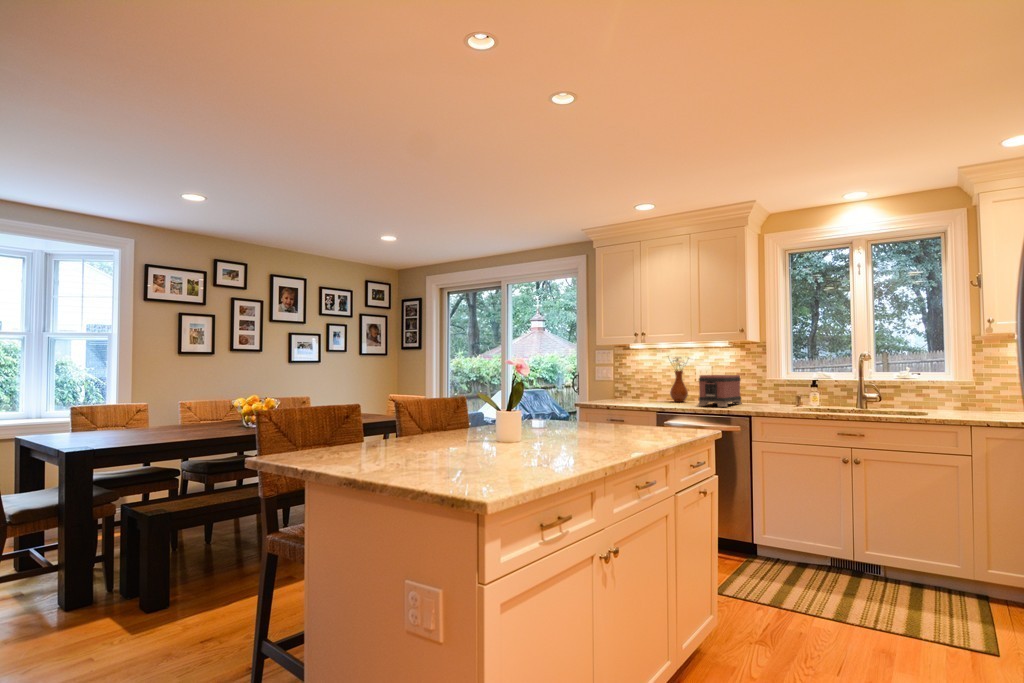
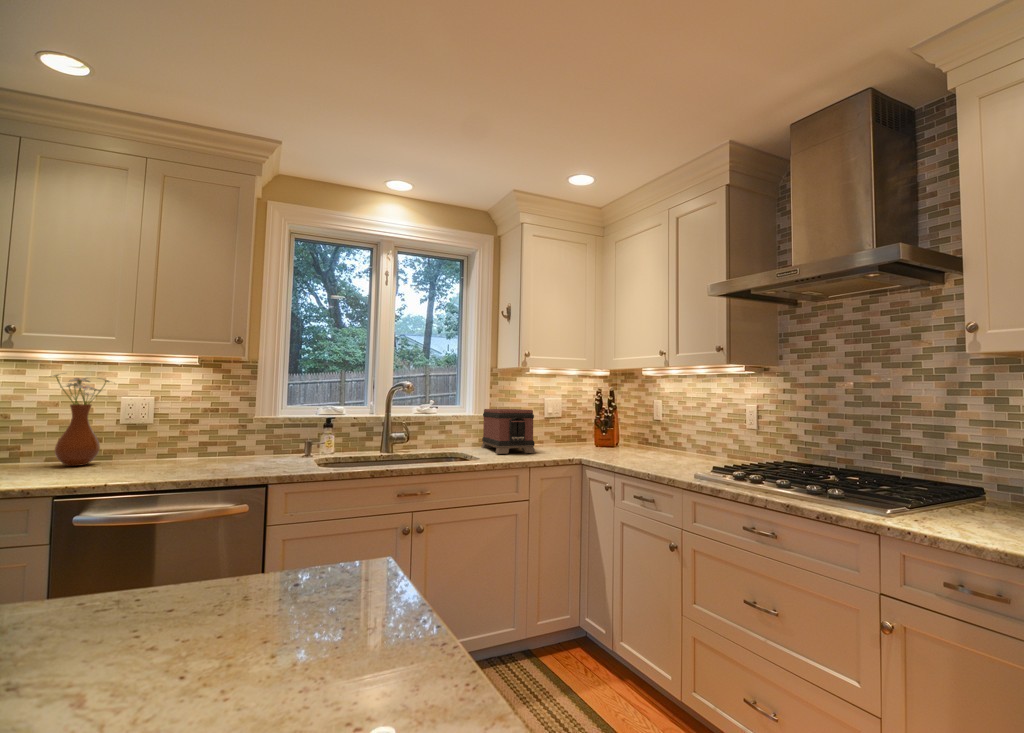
toaster: present [698,375,742,407] -> present [481,409,536,454]

